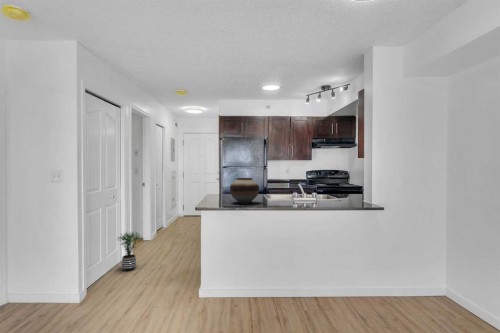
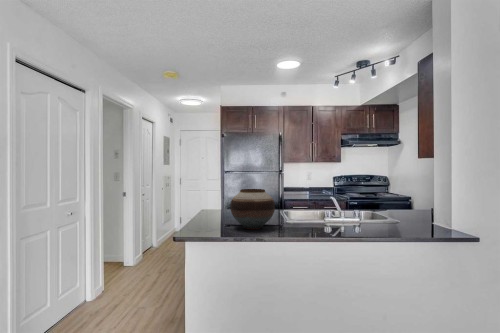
potted plant: present [118,232,141,271] -> none [72,261,114,319]

